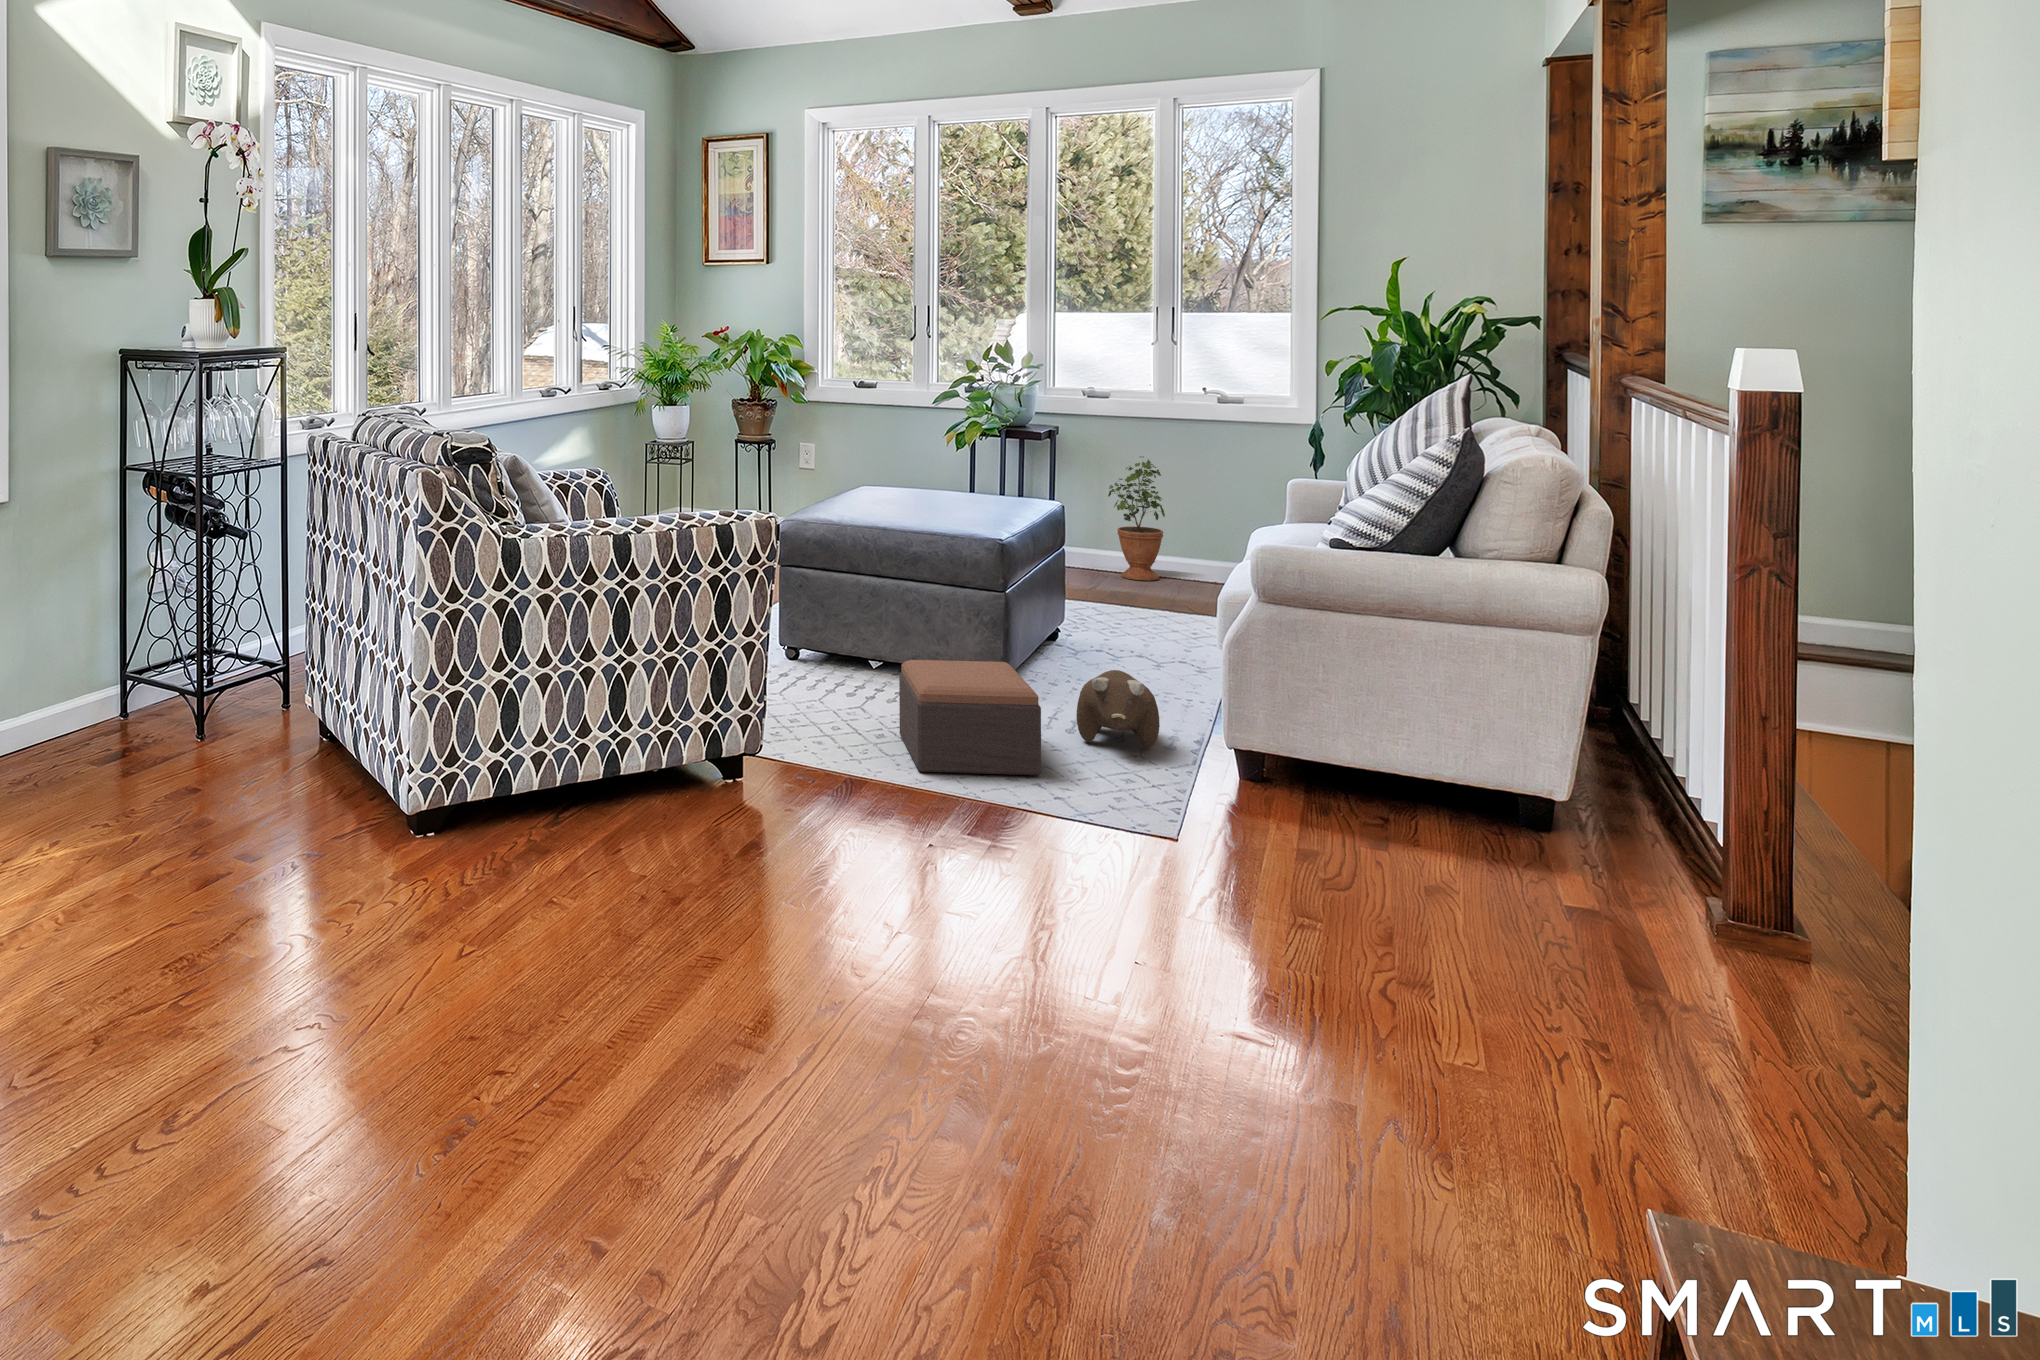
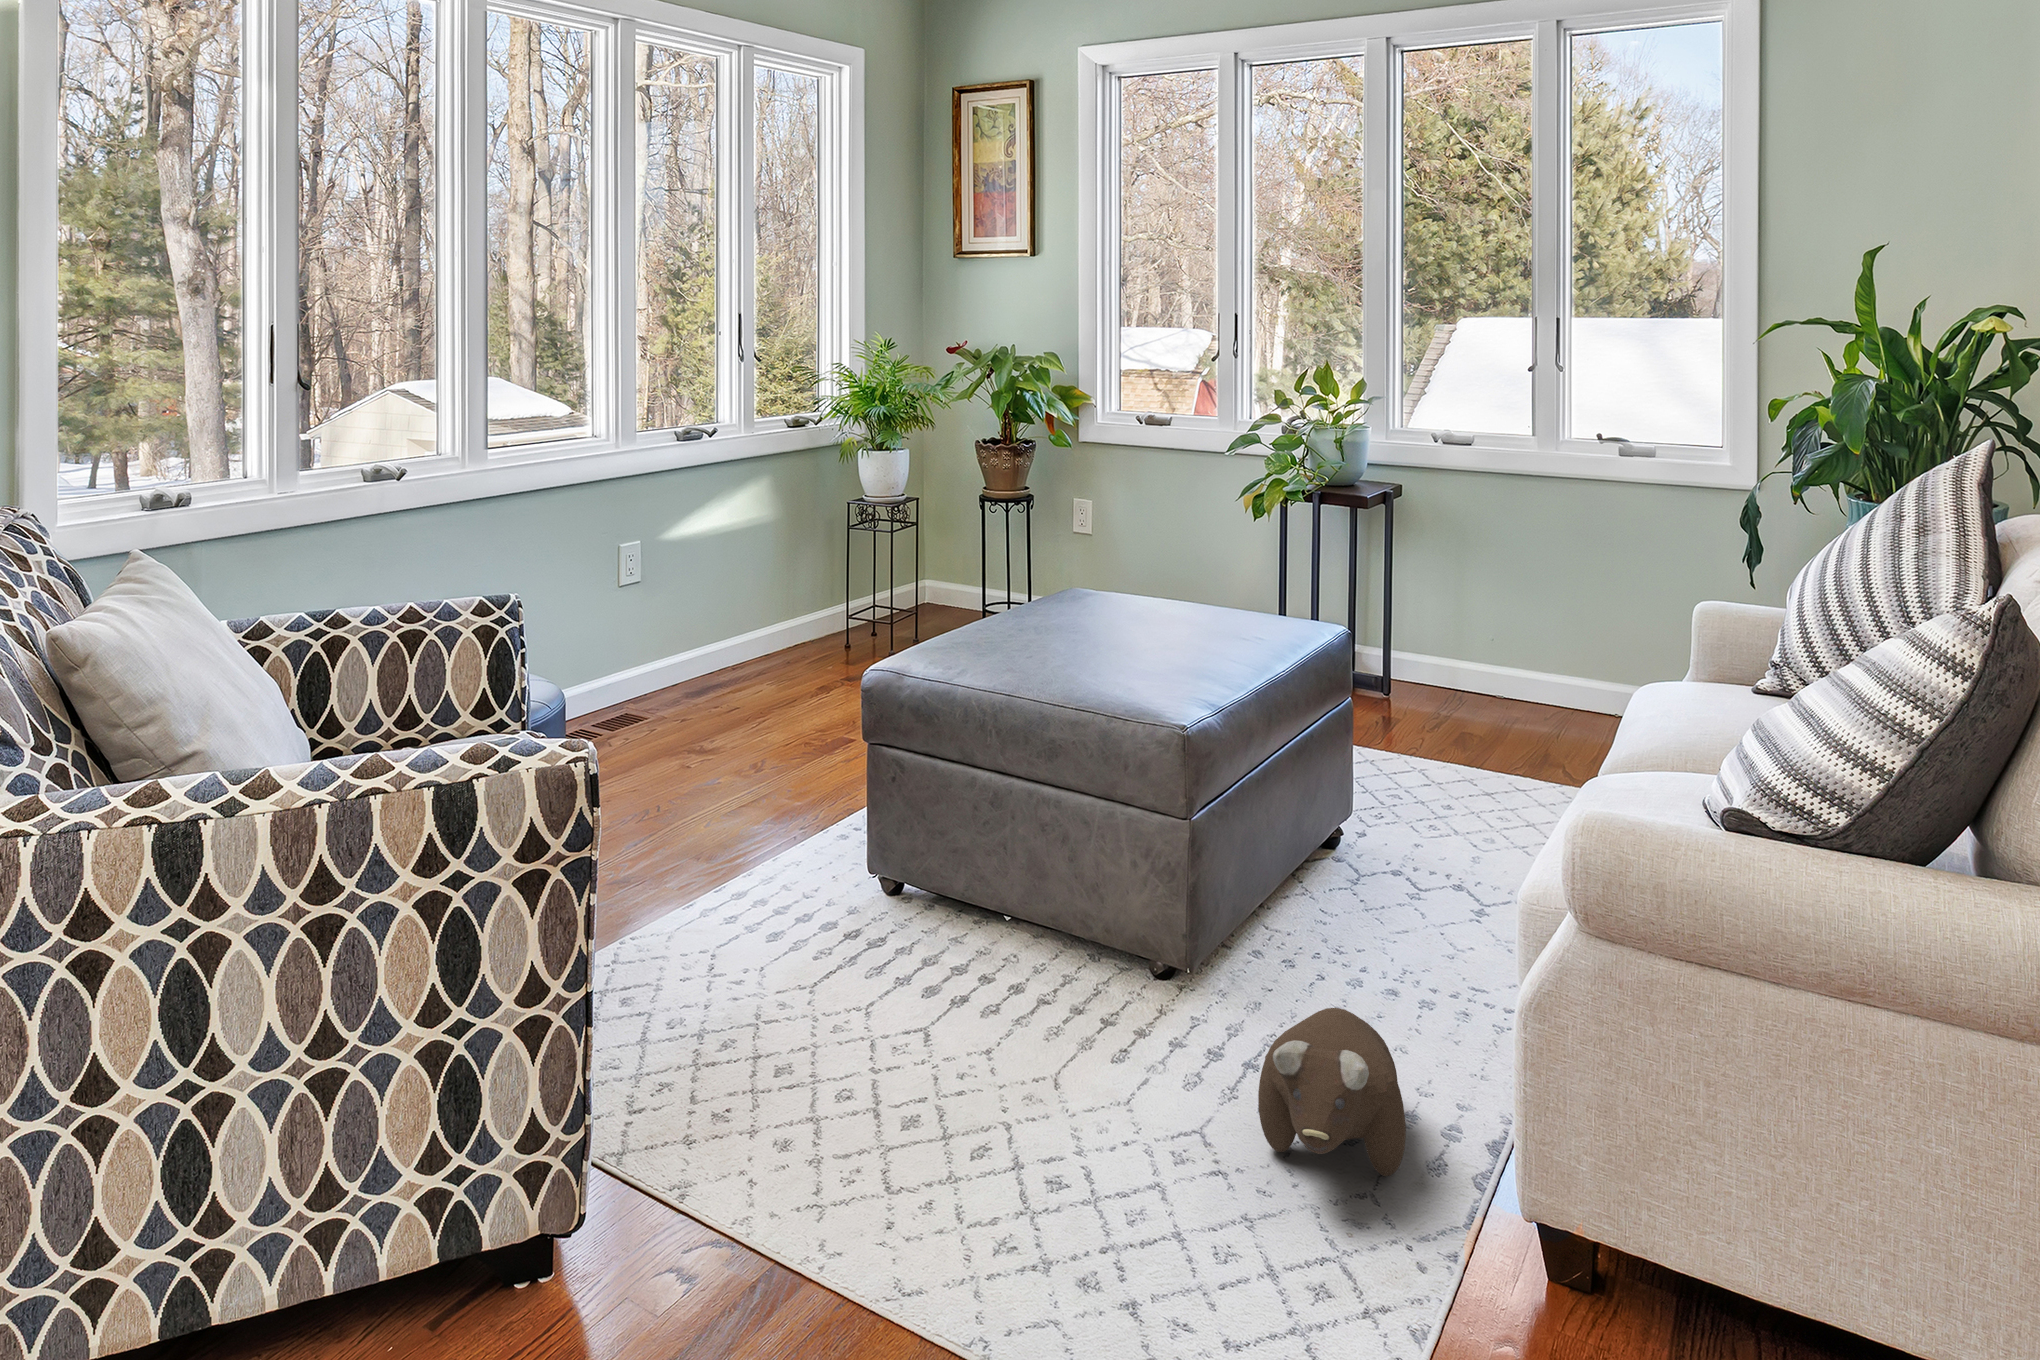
potted plant: present [1108,456,1165,581] -> none [1461,534,1541,716]
footstool: present [899,660,1041,775] -> none [900,989,1144,1280]

